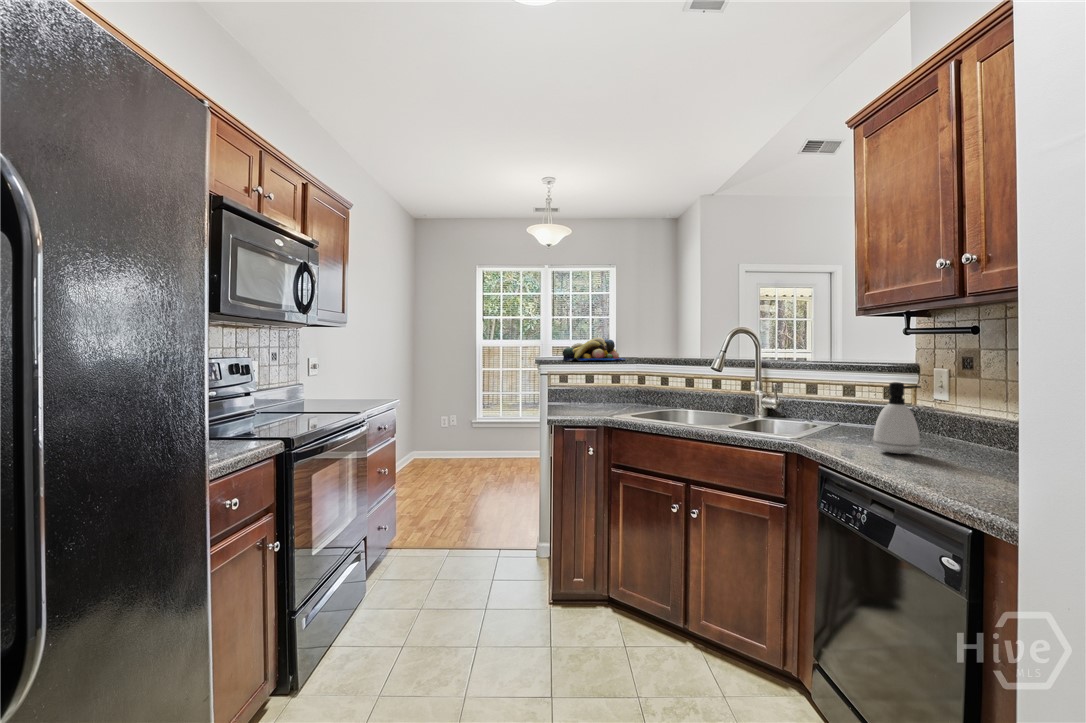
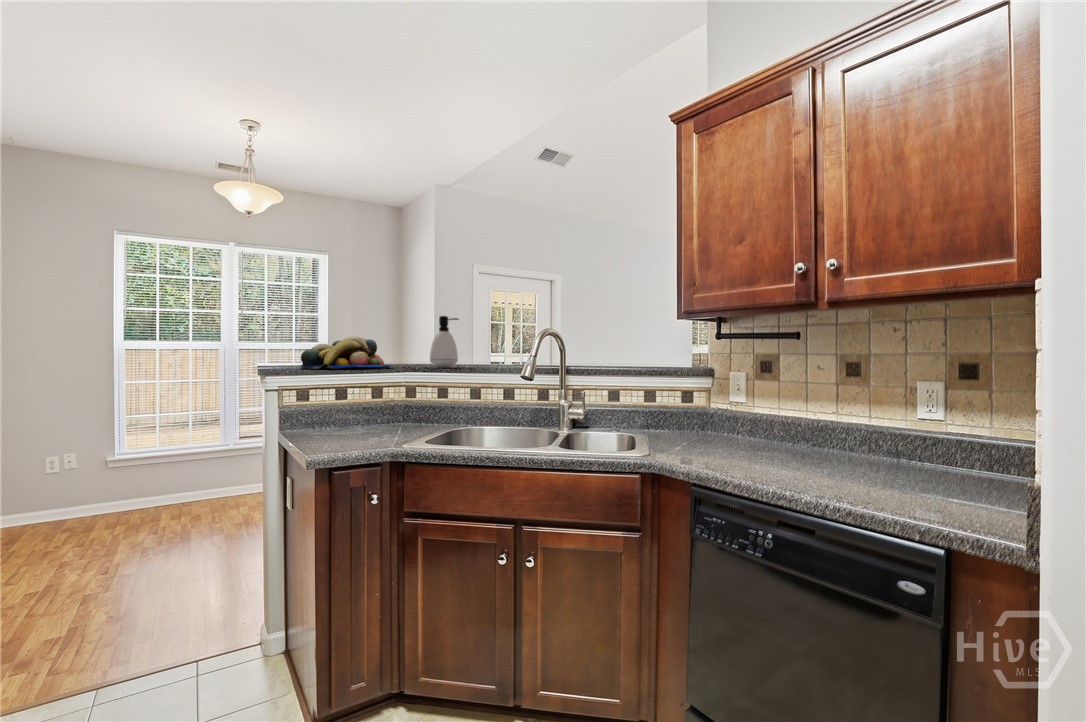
soap dispenser: present [873,382,921,454] -> present [430,316,458,367]

